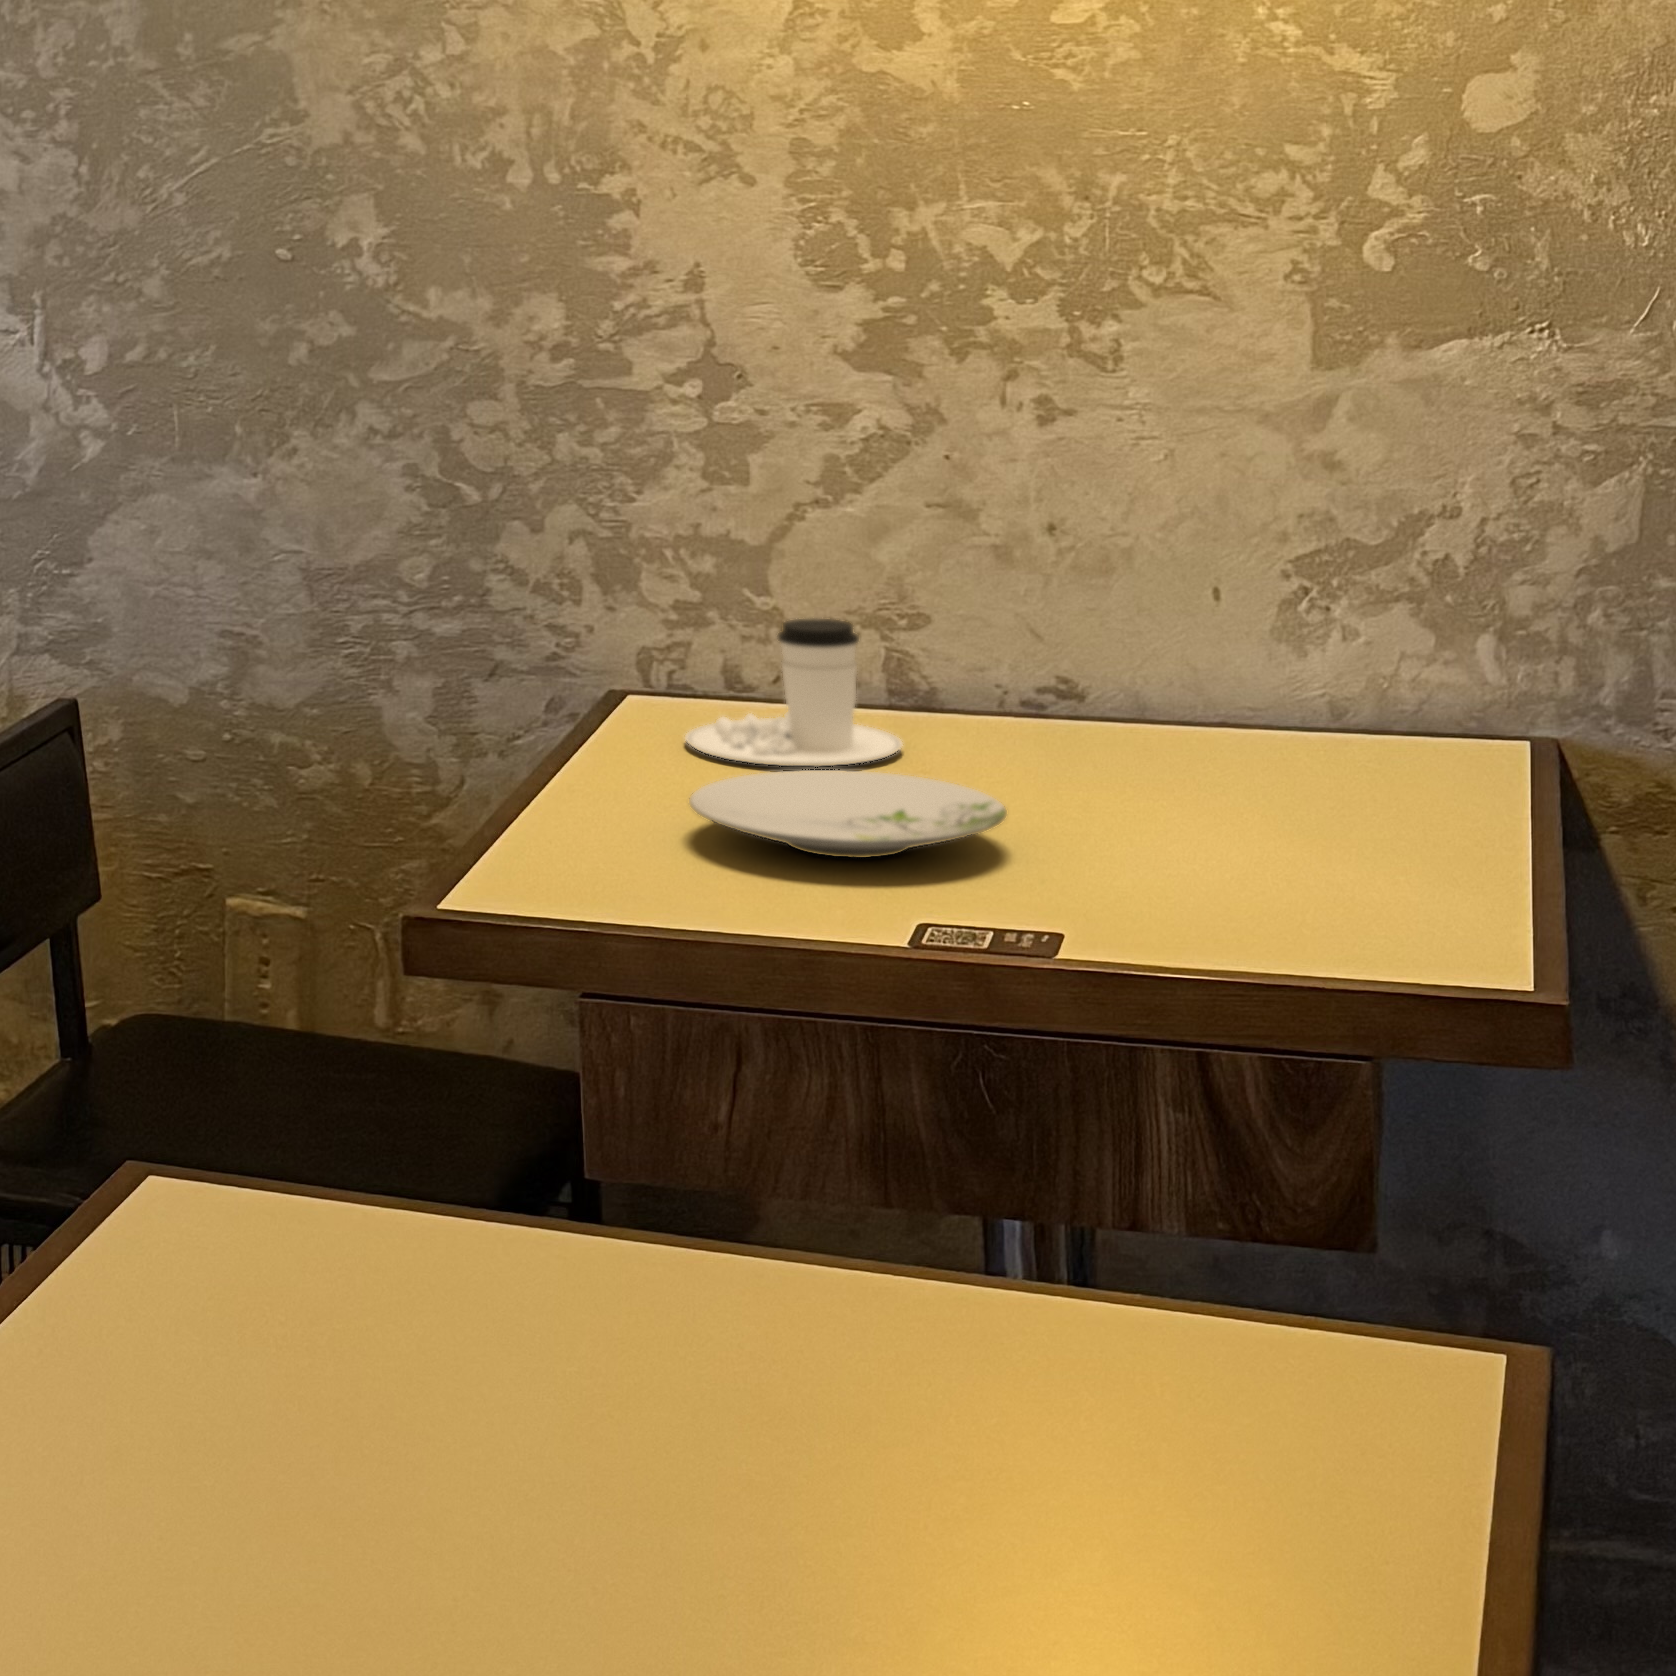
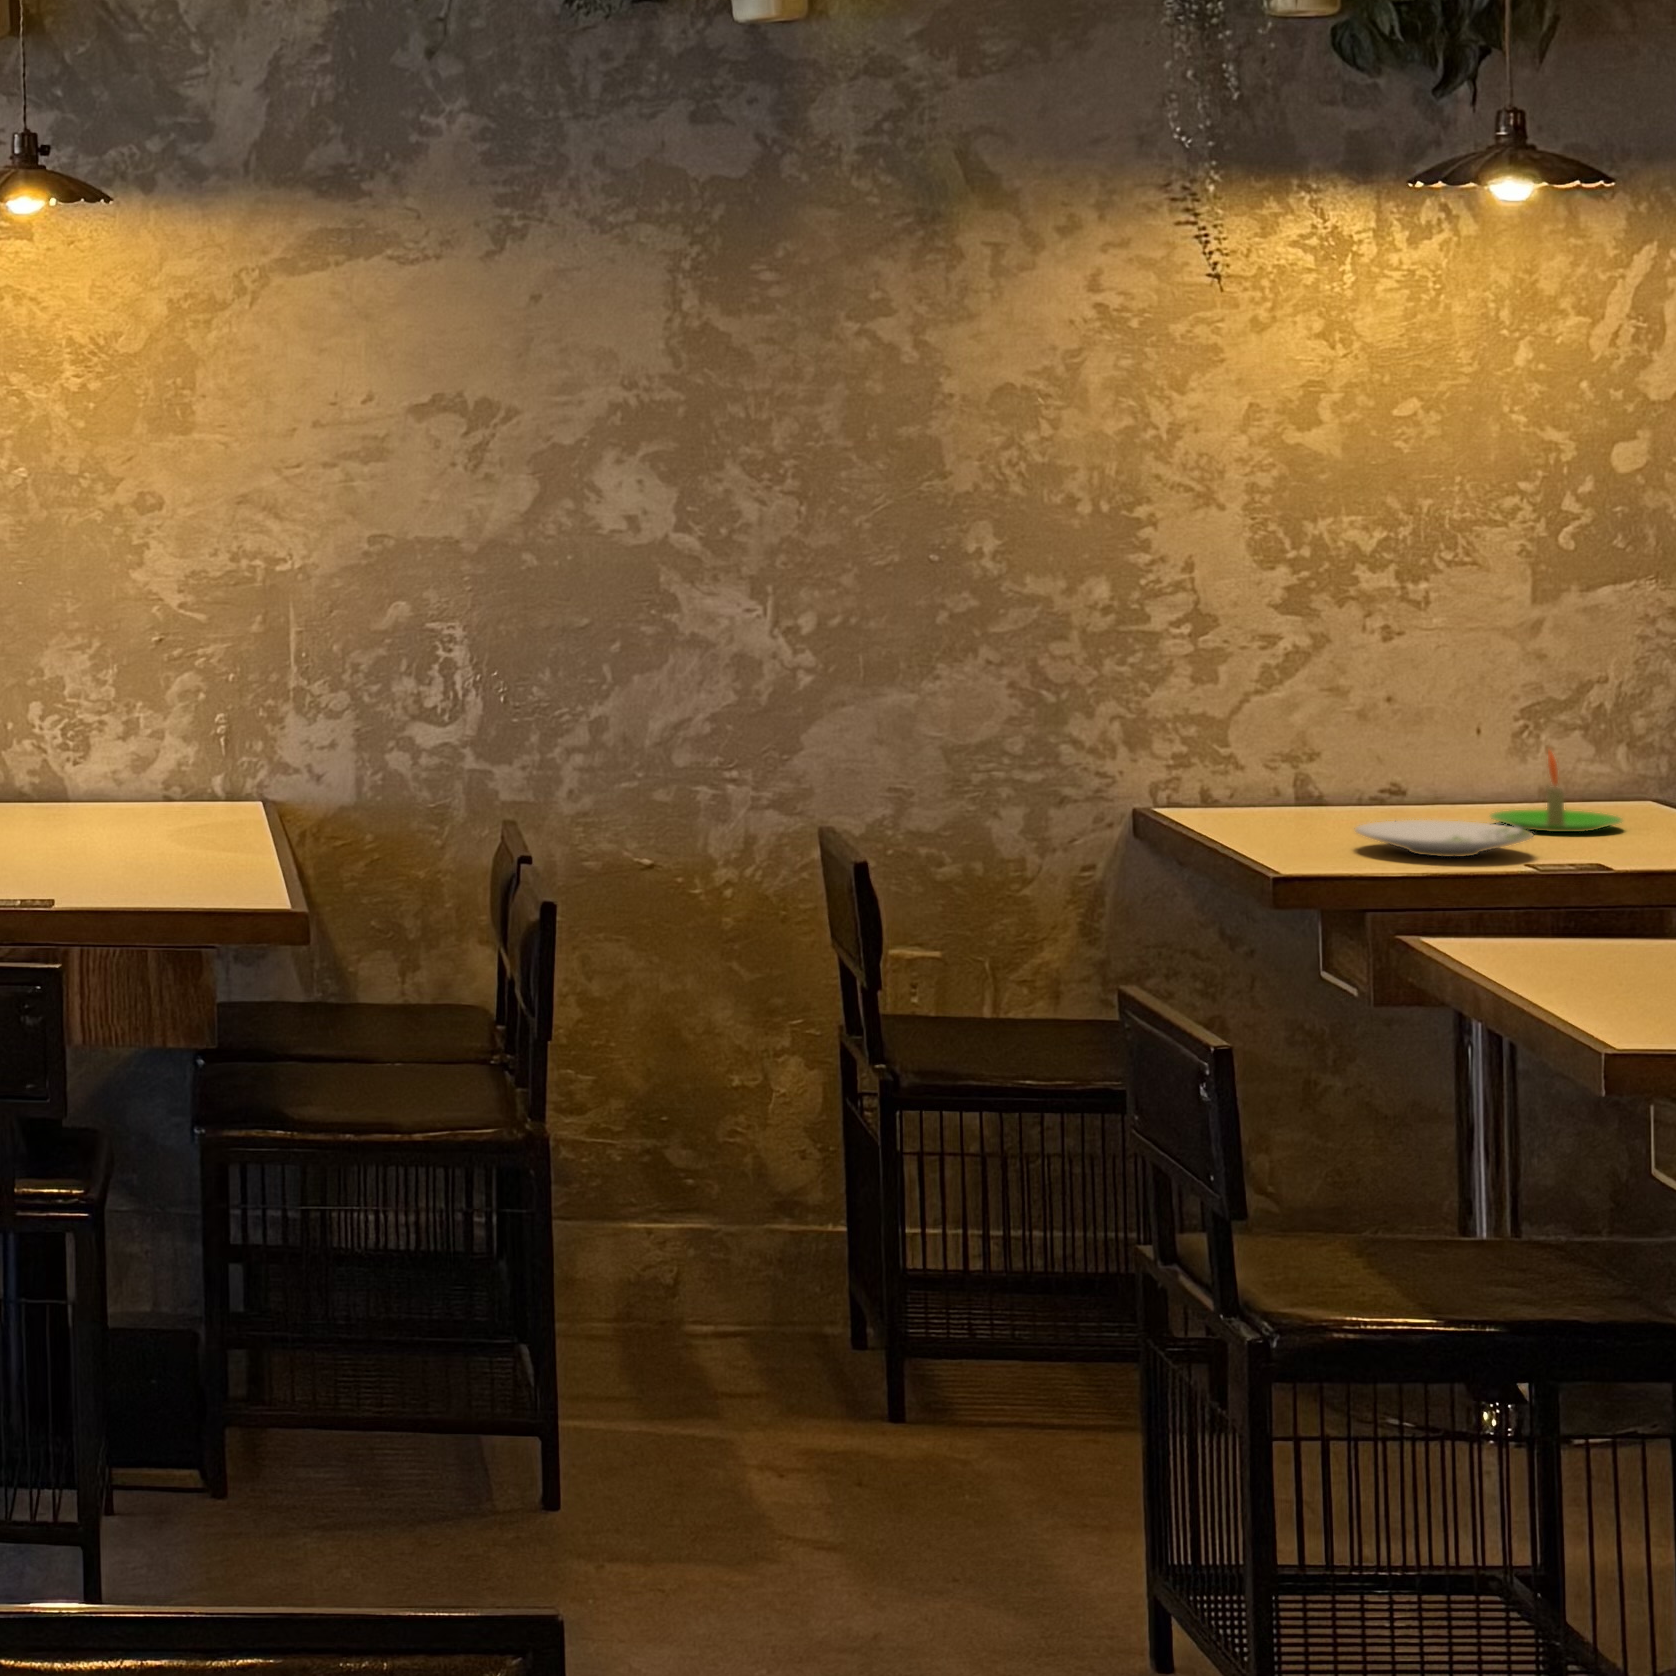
coffee cup: present [685,619,903,767] -> none [1247,750,1376,828]
candle: none [1087,643,1328,807] -> present [1491,751,1622,832]

